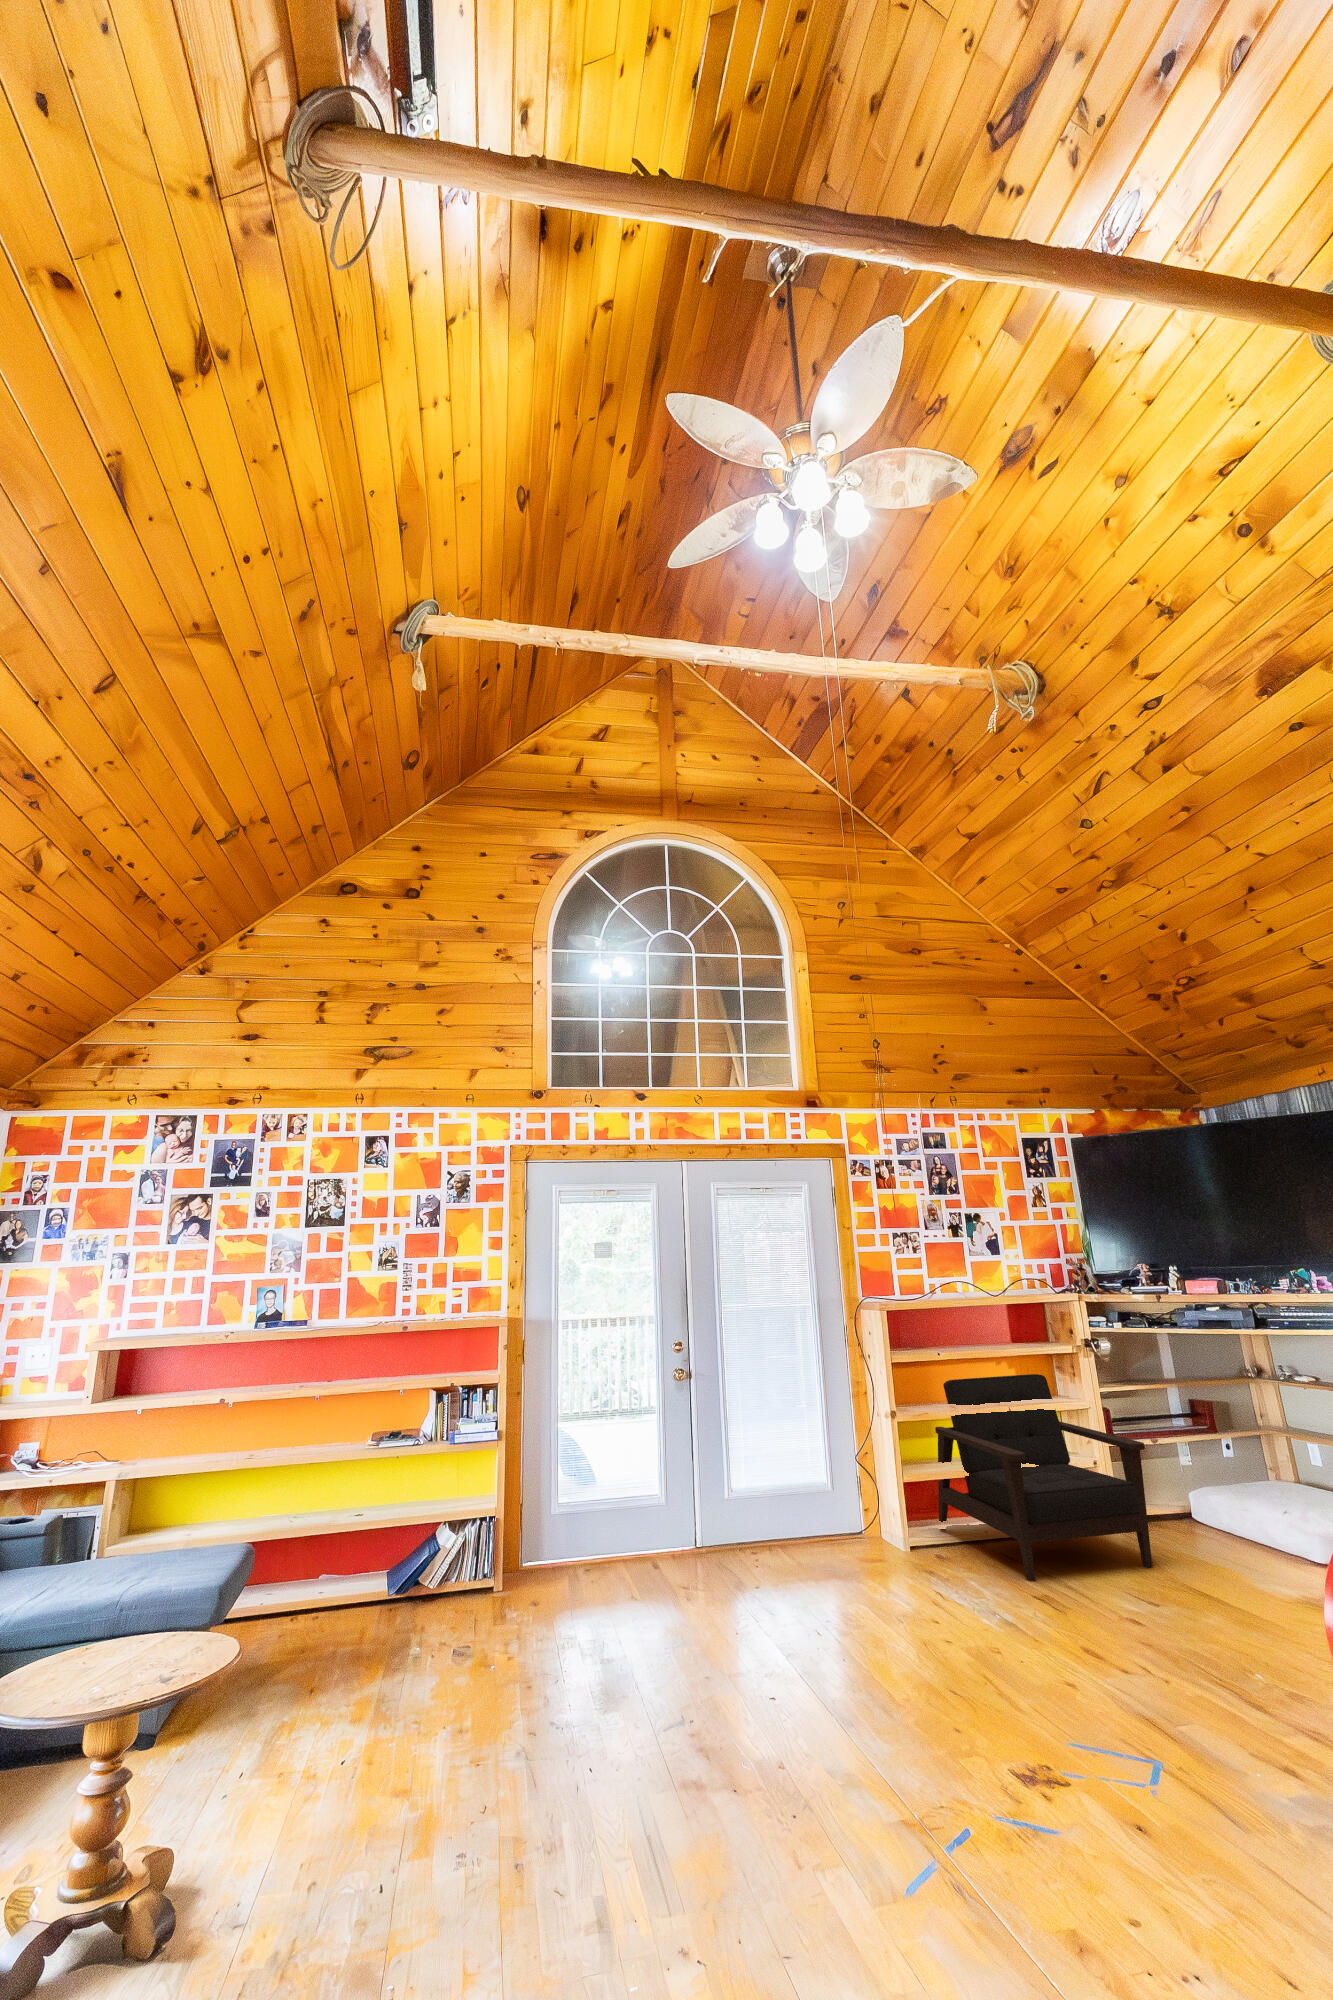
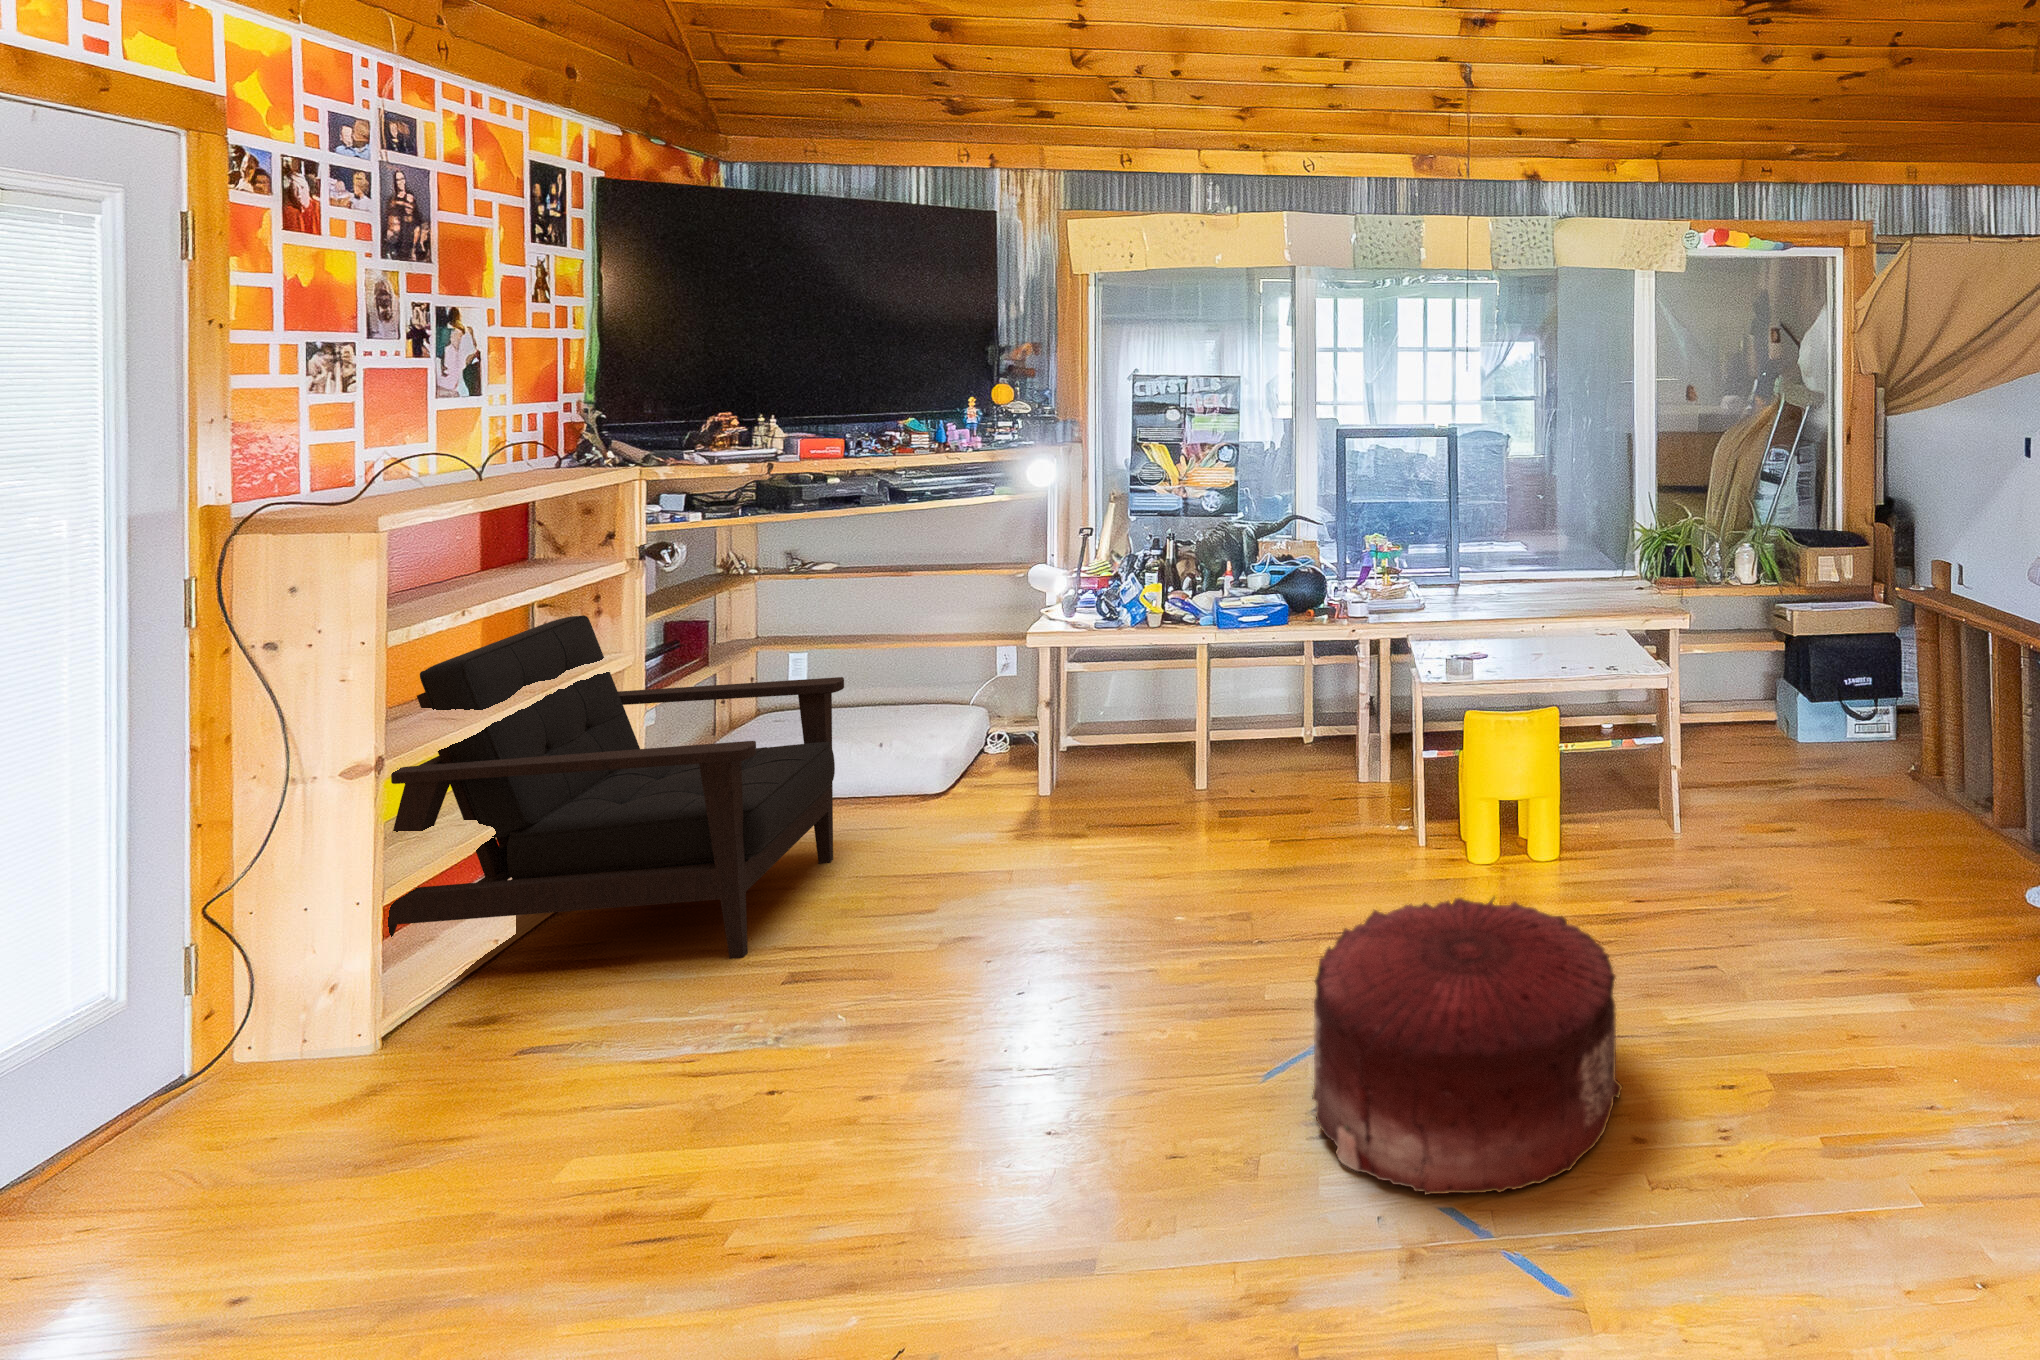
pouf: none [932,1656,1198,1906] -> present [1312,897,1622,1195]

